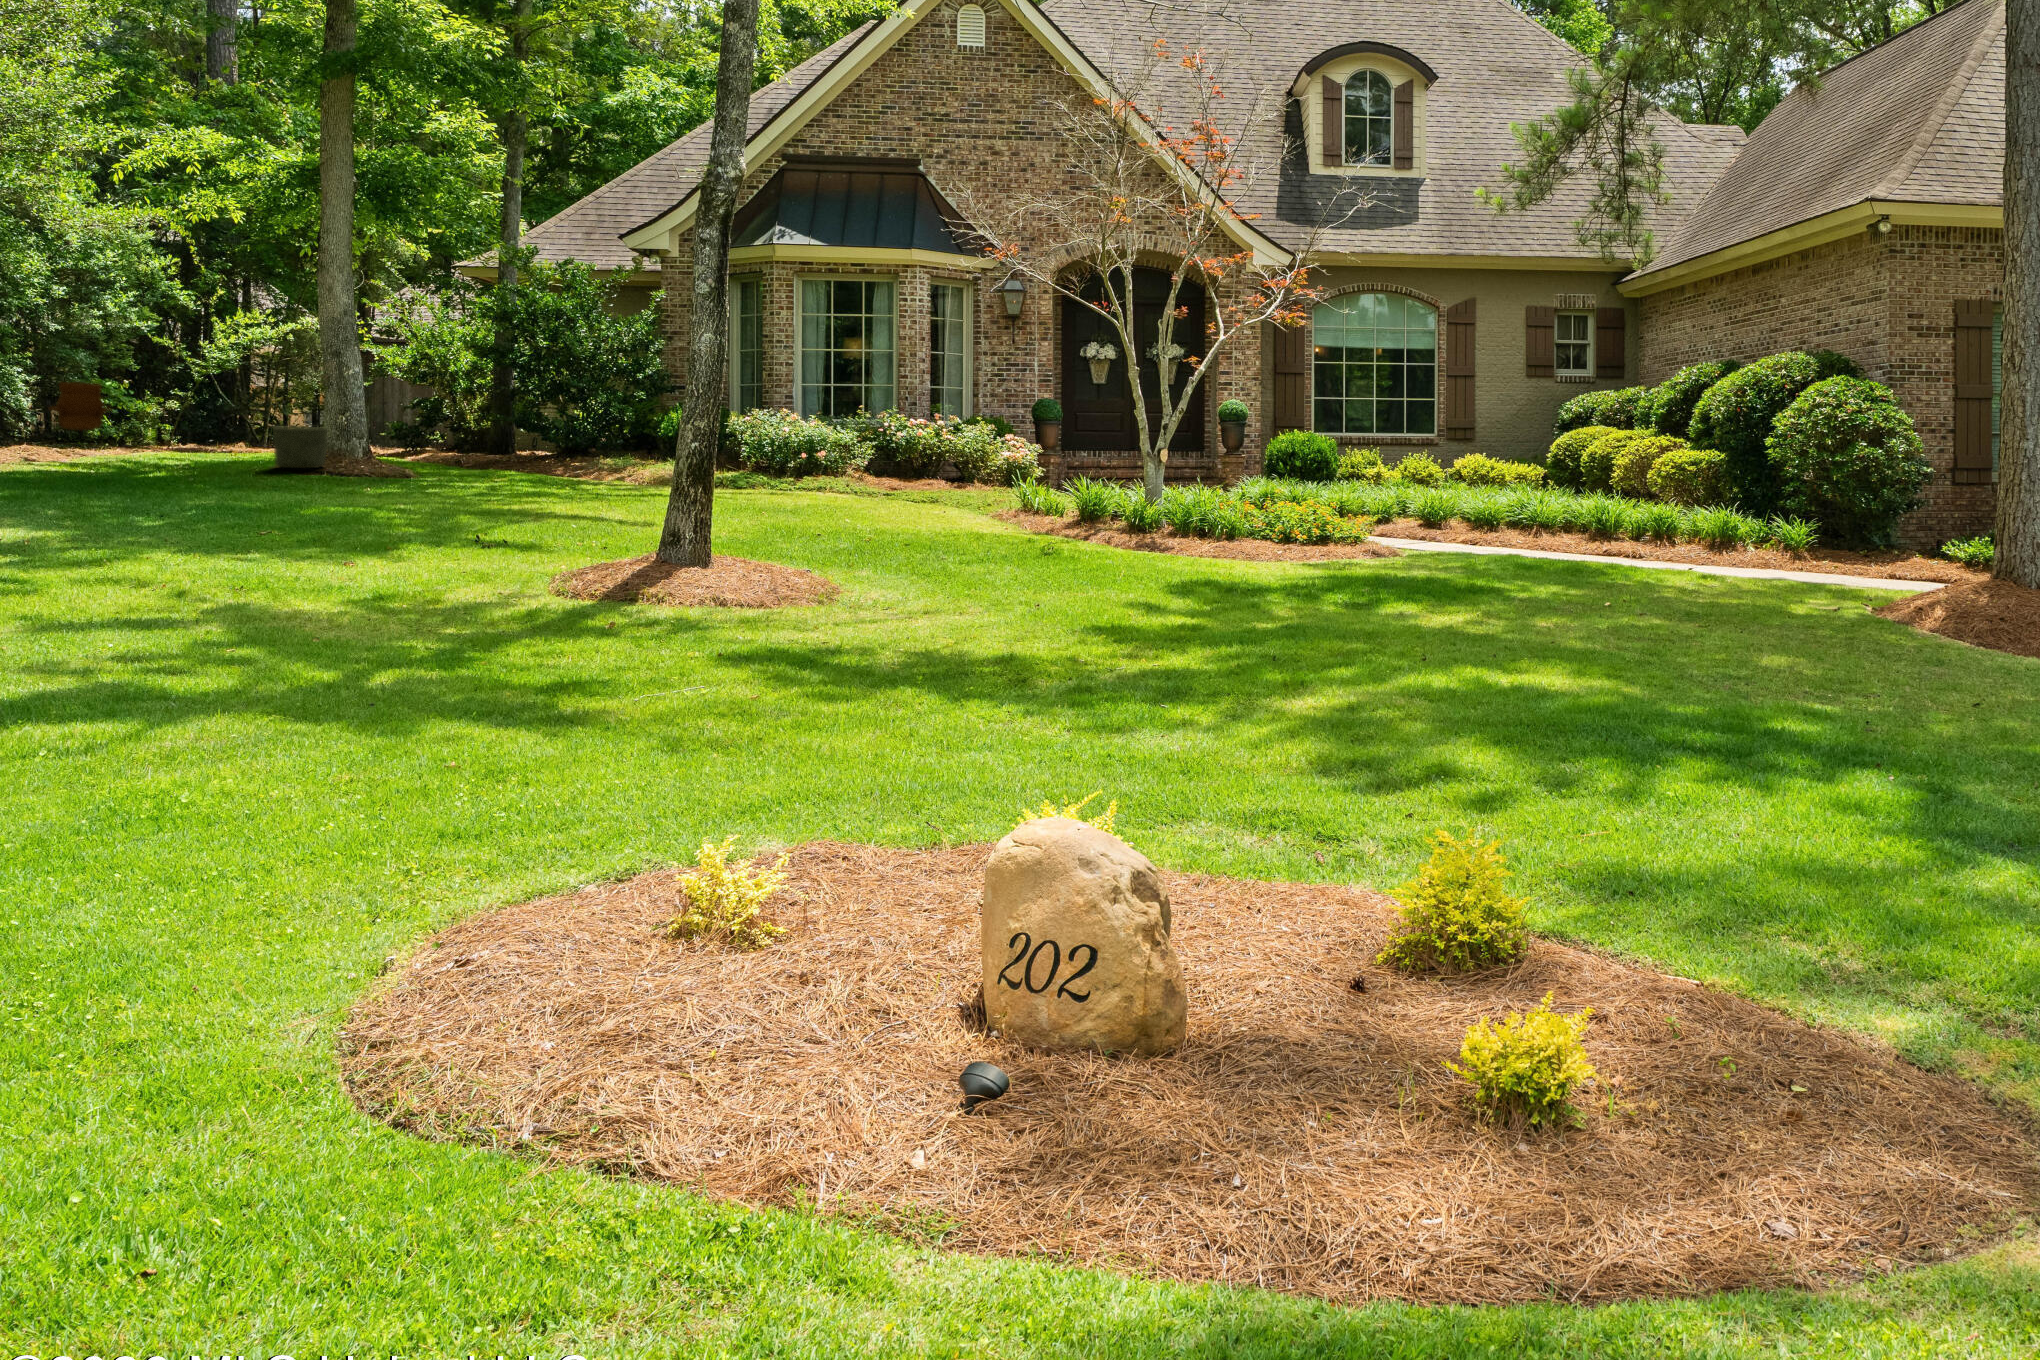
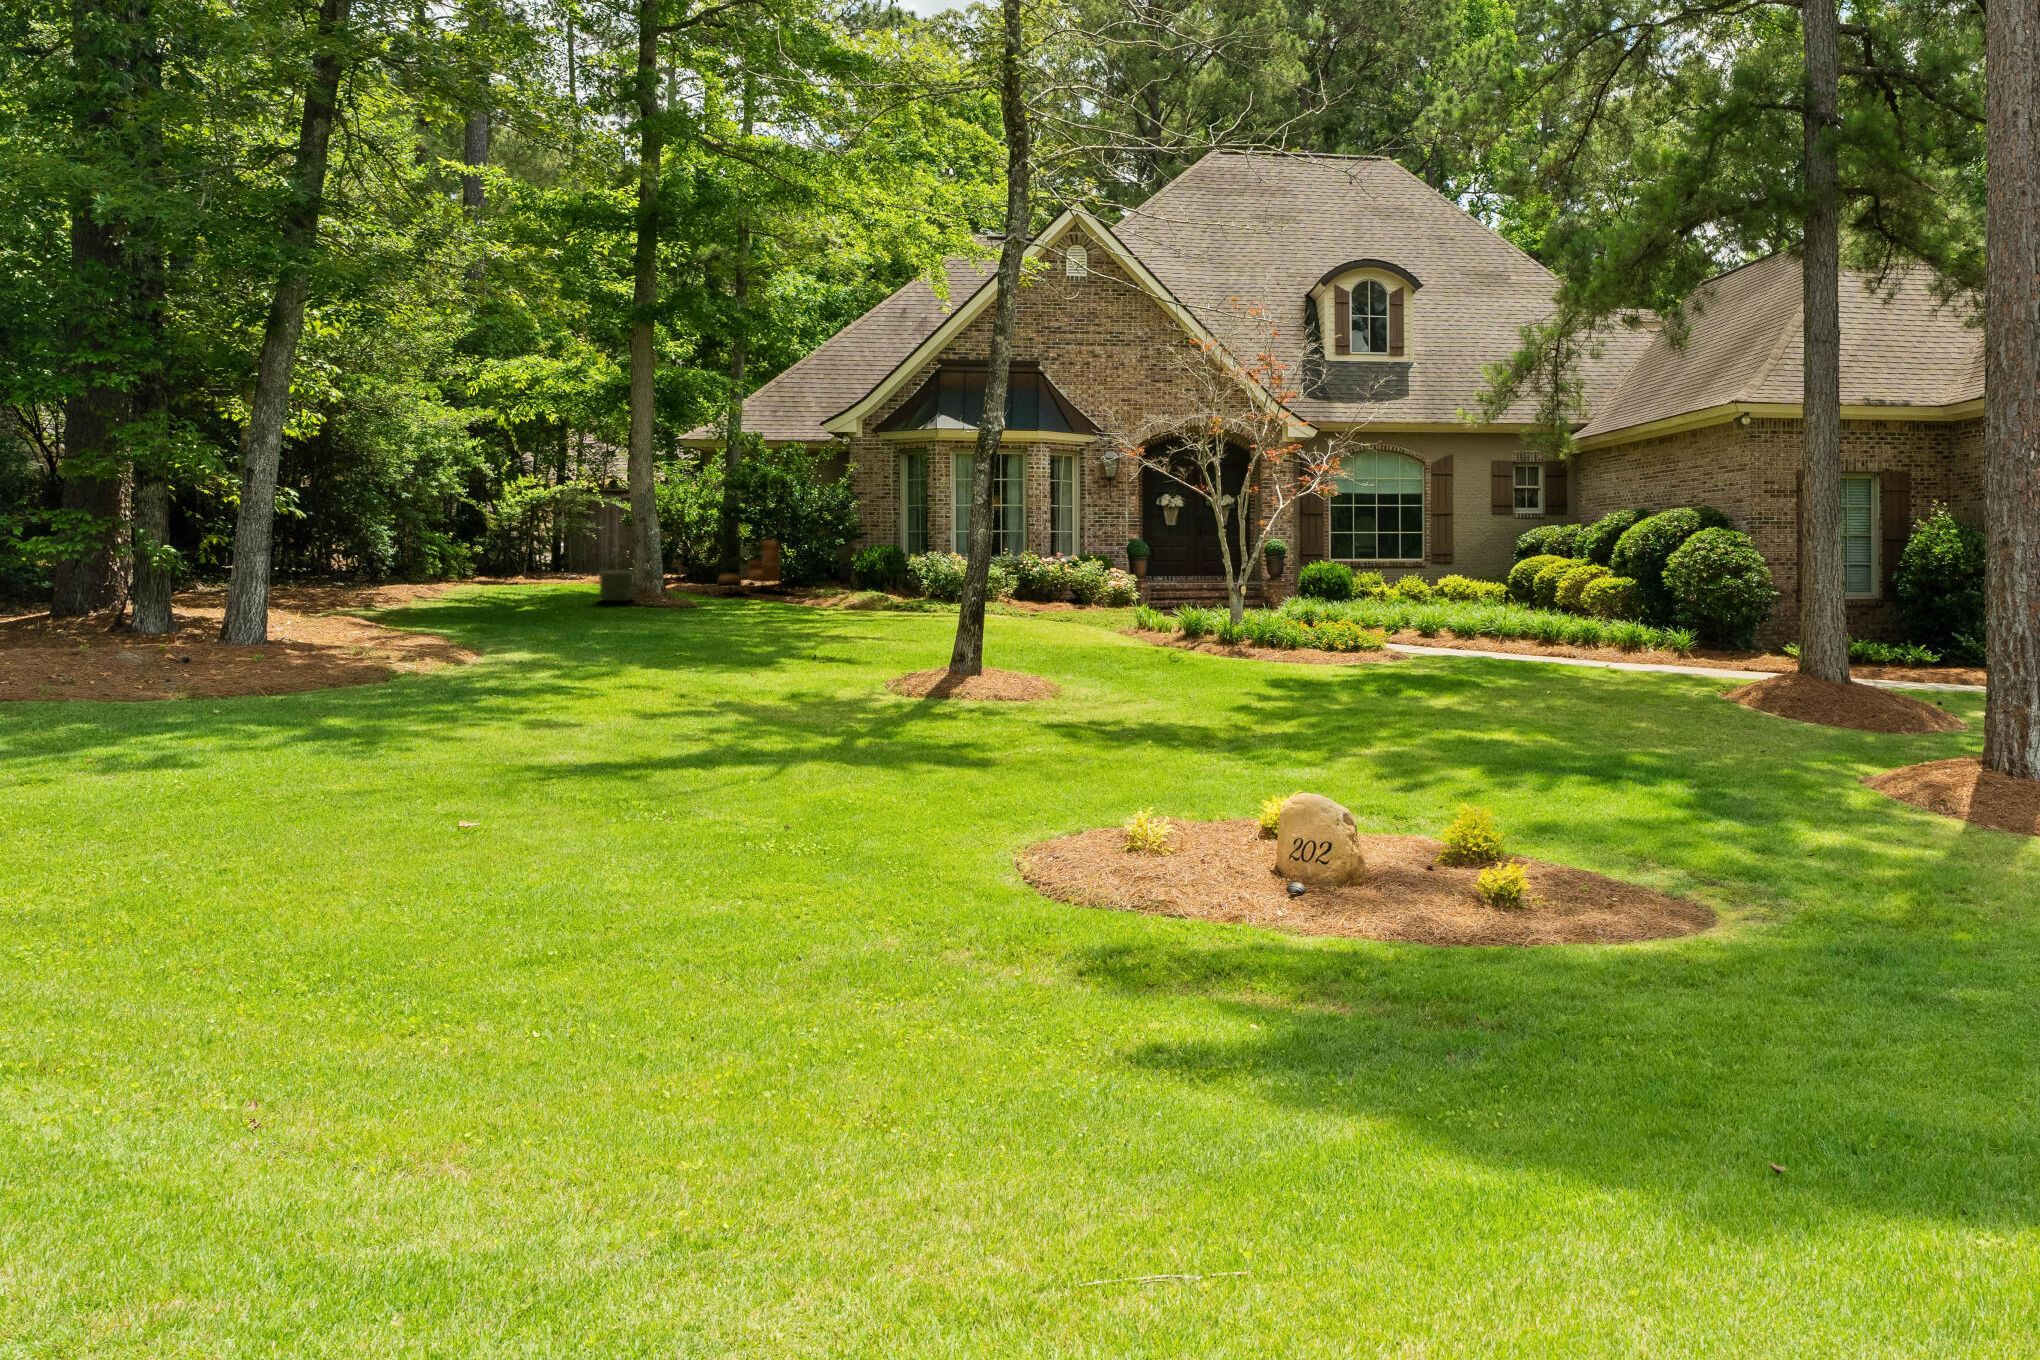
lounge chair: present [49,382,111,442] -> present [719,540,780,593]

